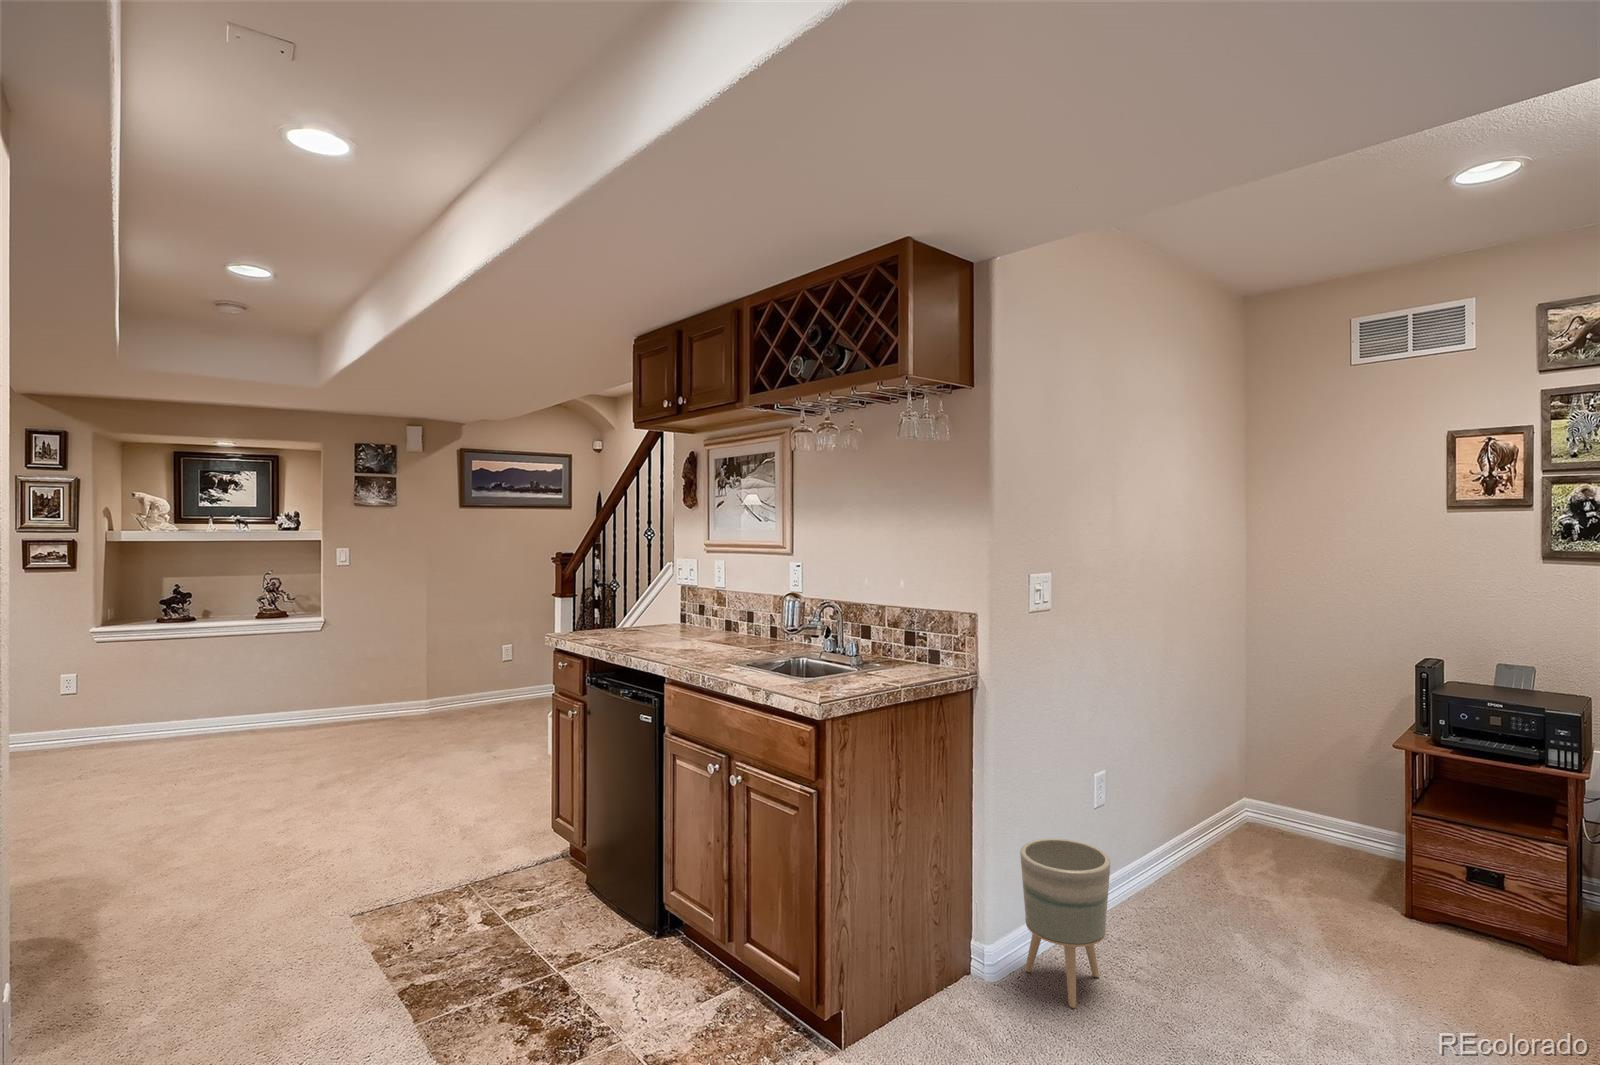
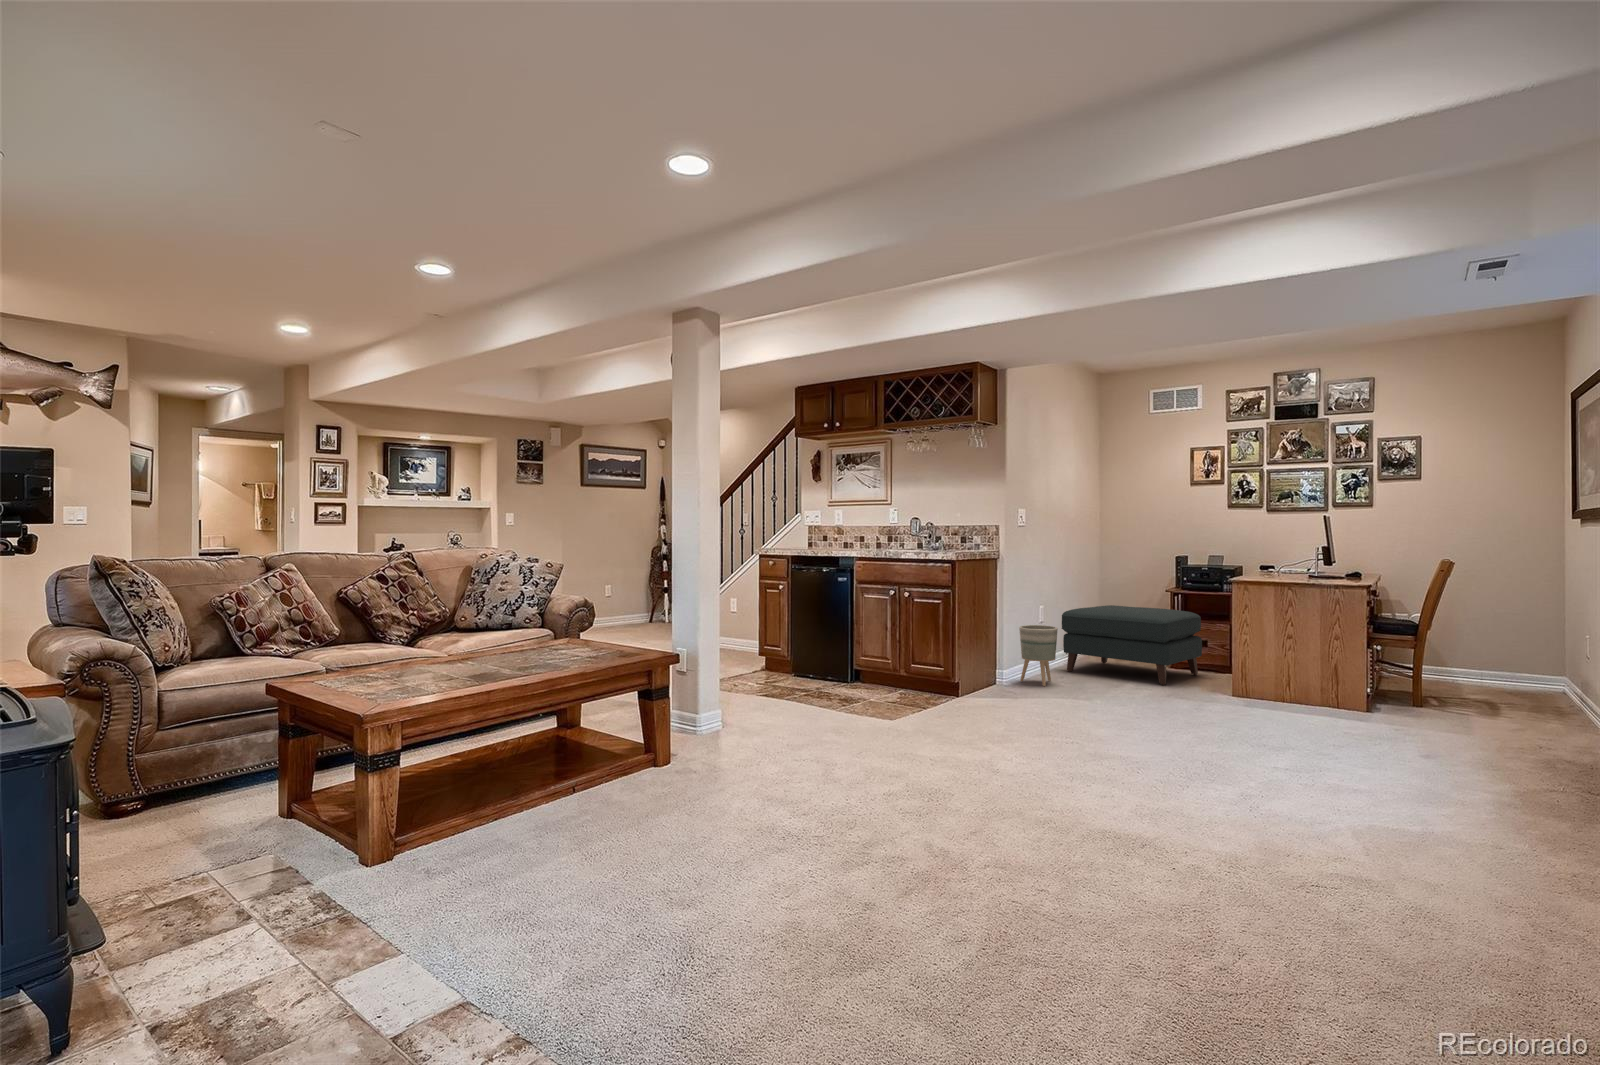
ottoman: none [1140,771,1494,1035] -> present [1062,605,1202,685]

